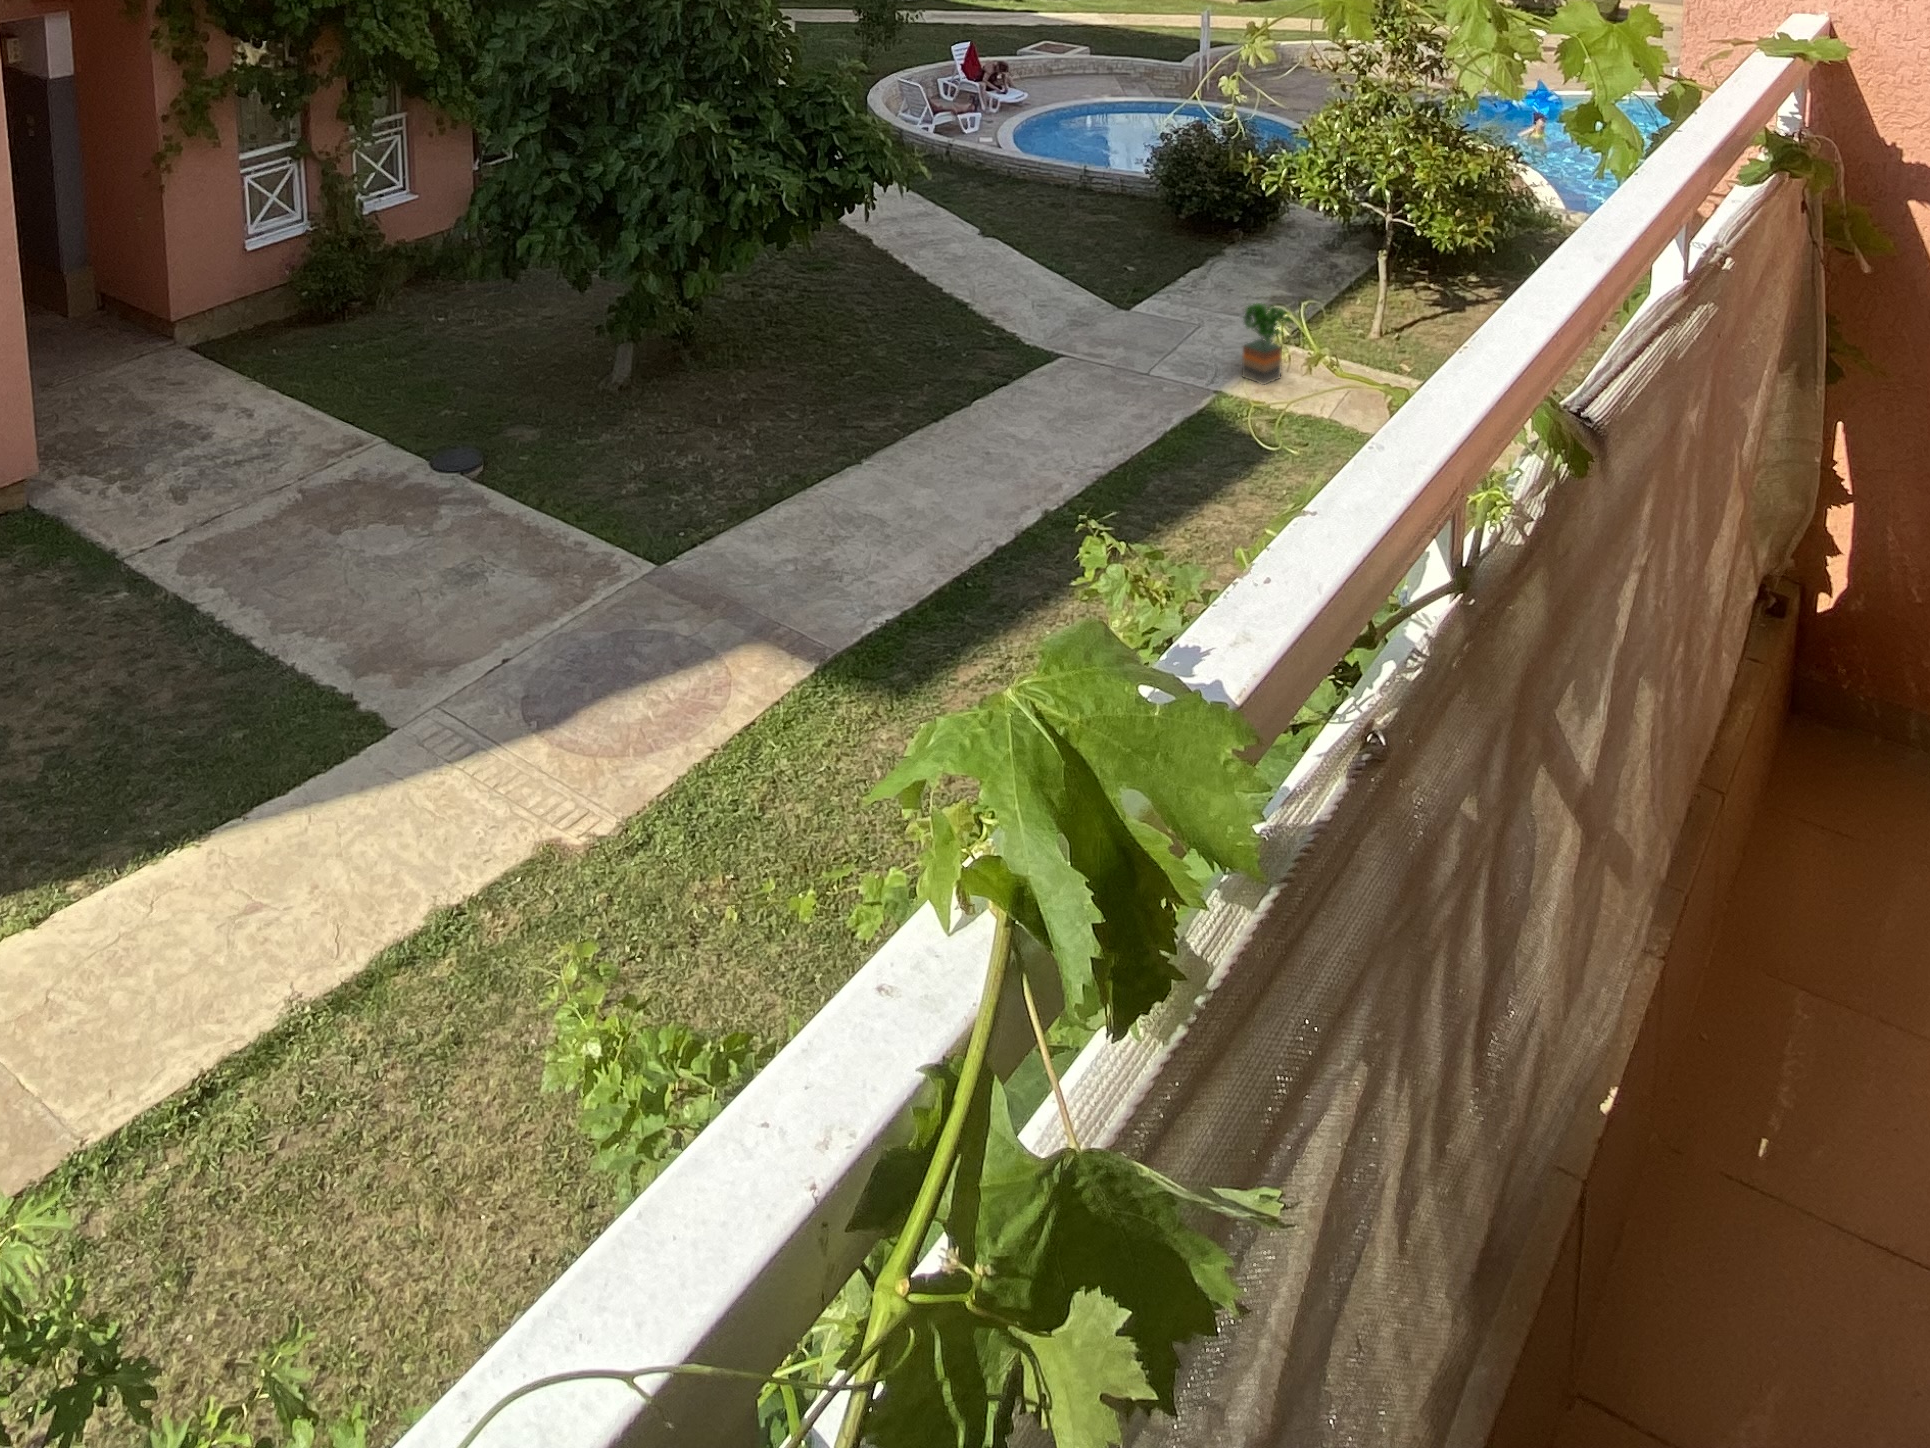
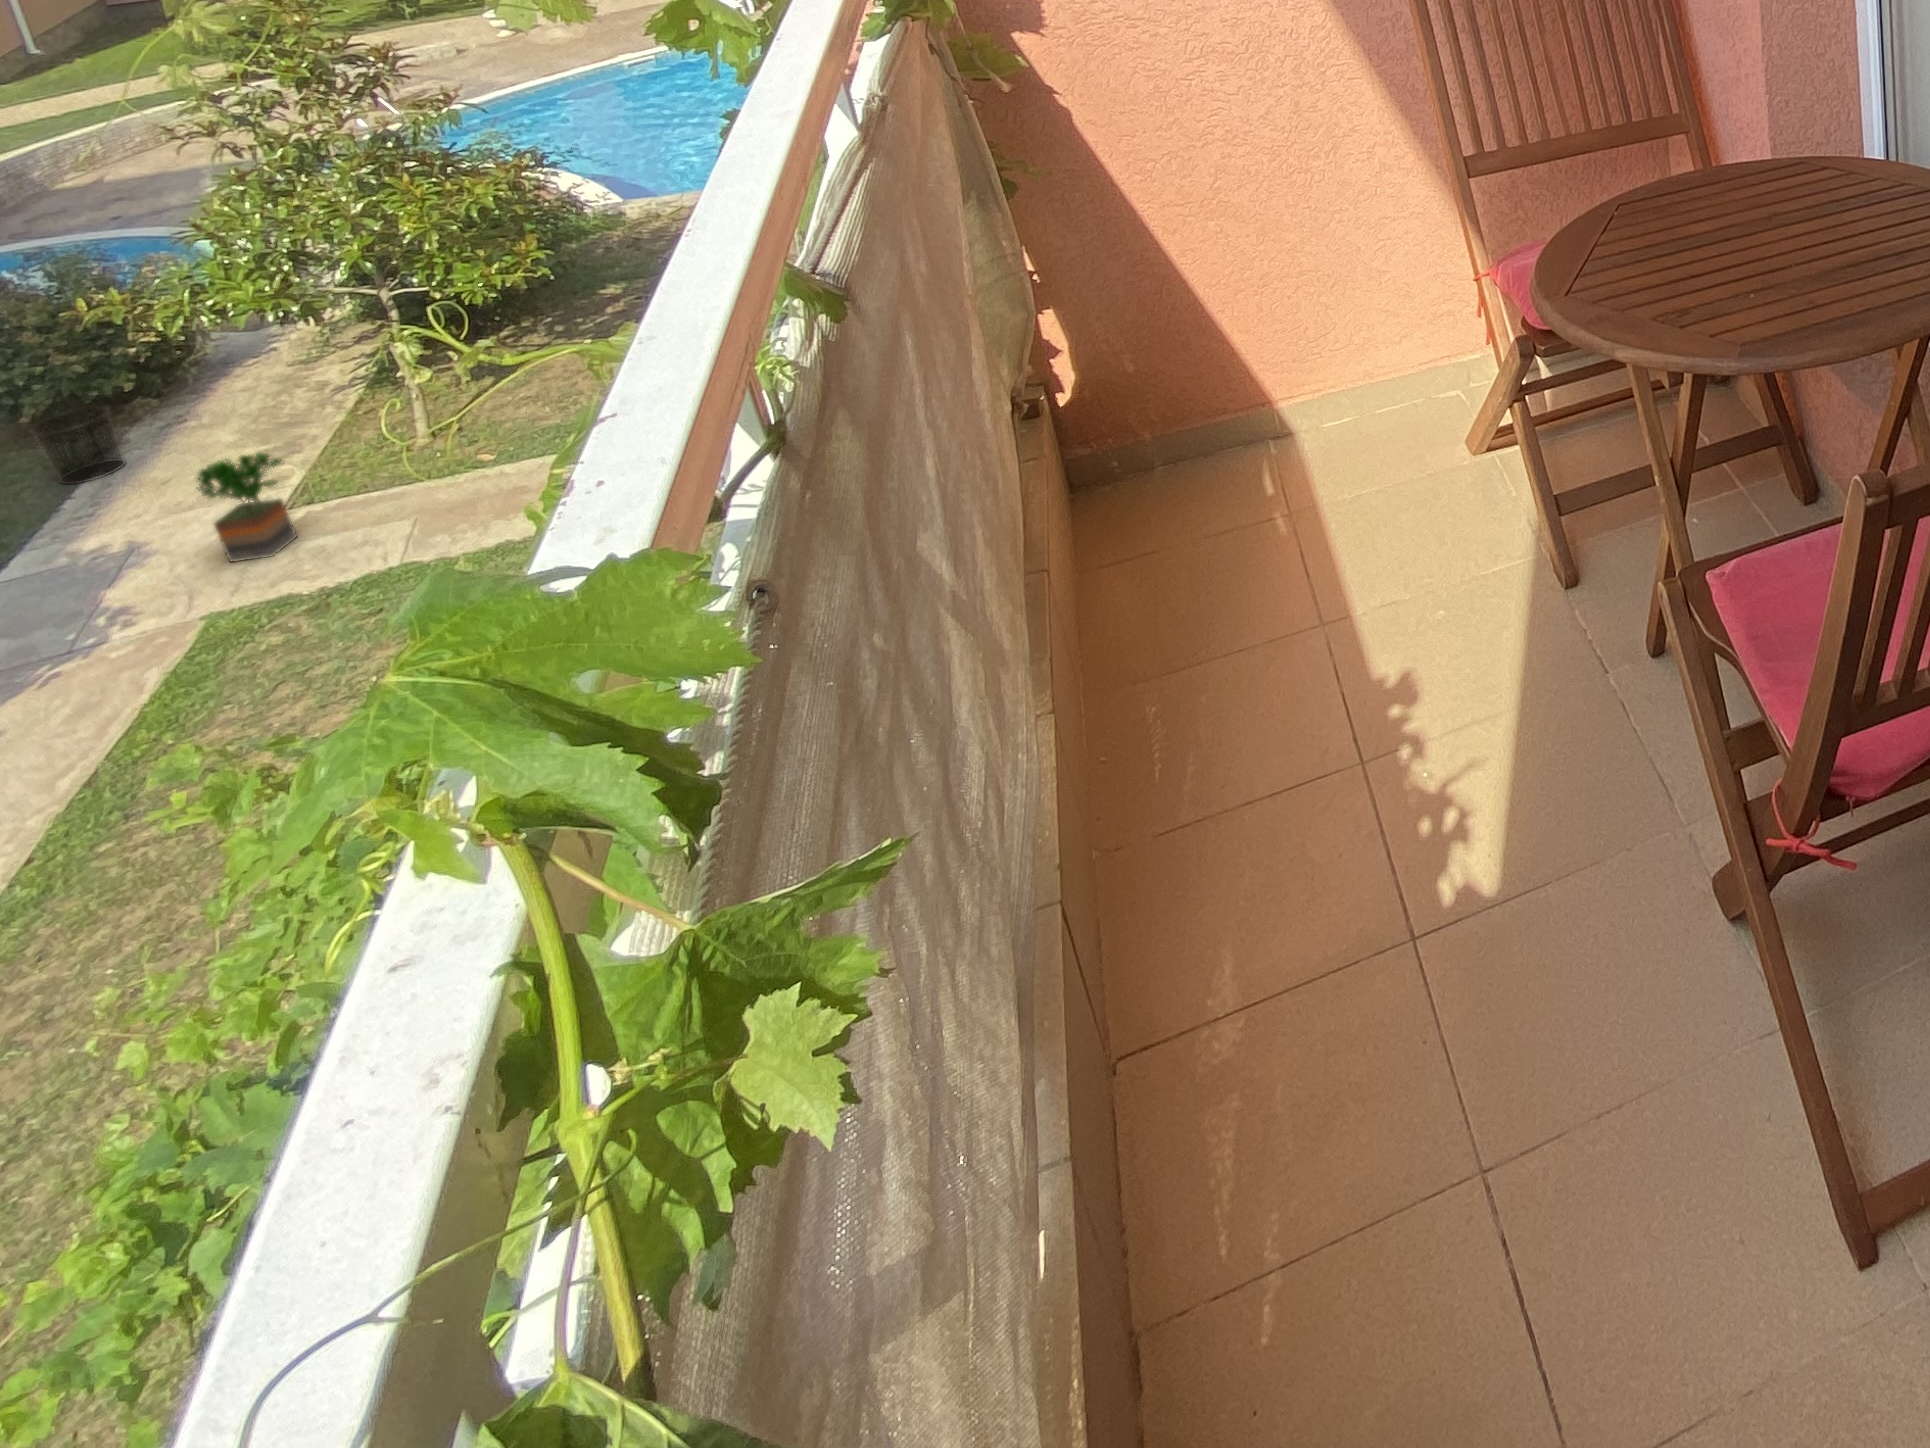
waste bin: none [1185,233,1225,284] -> present [31,407,125,483]

